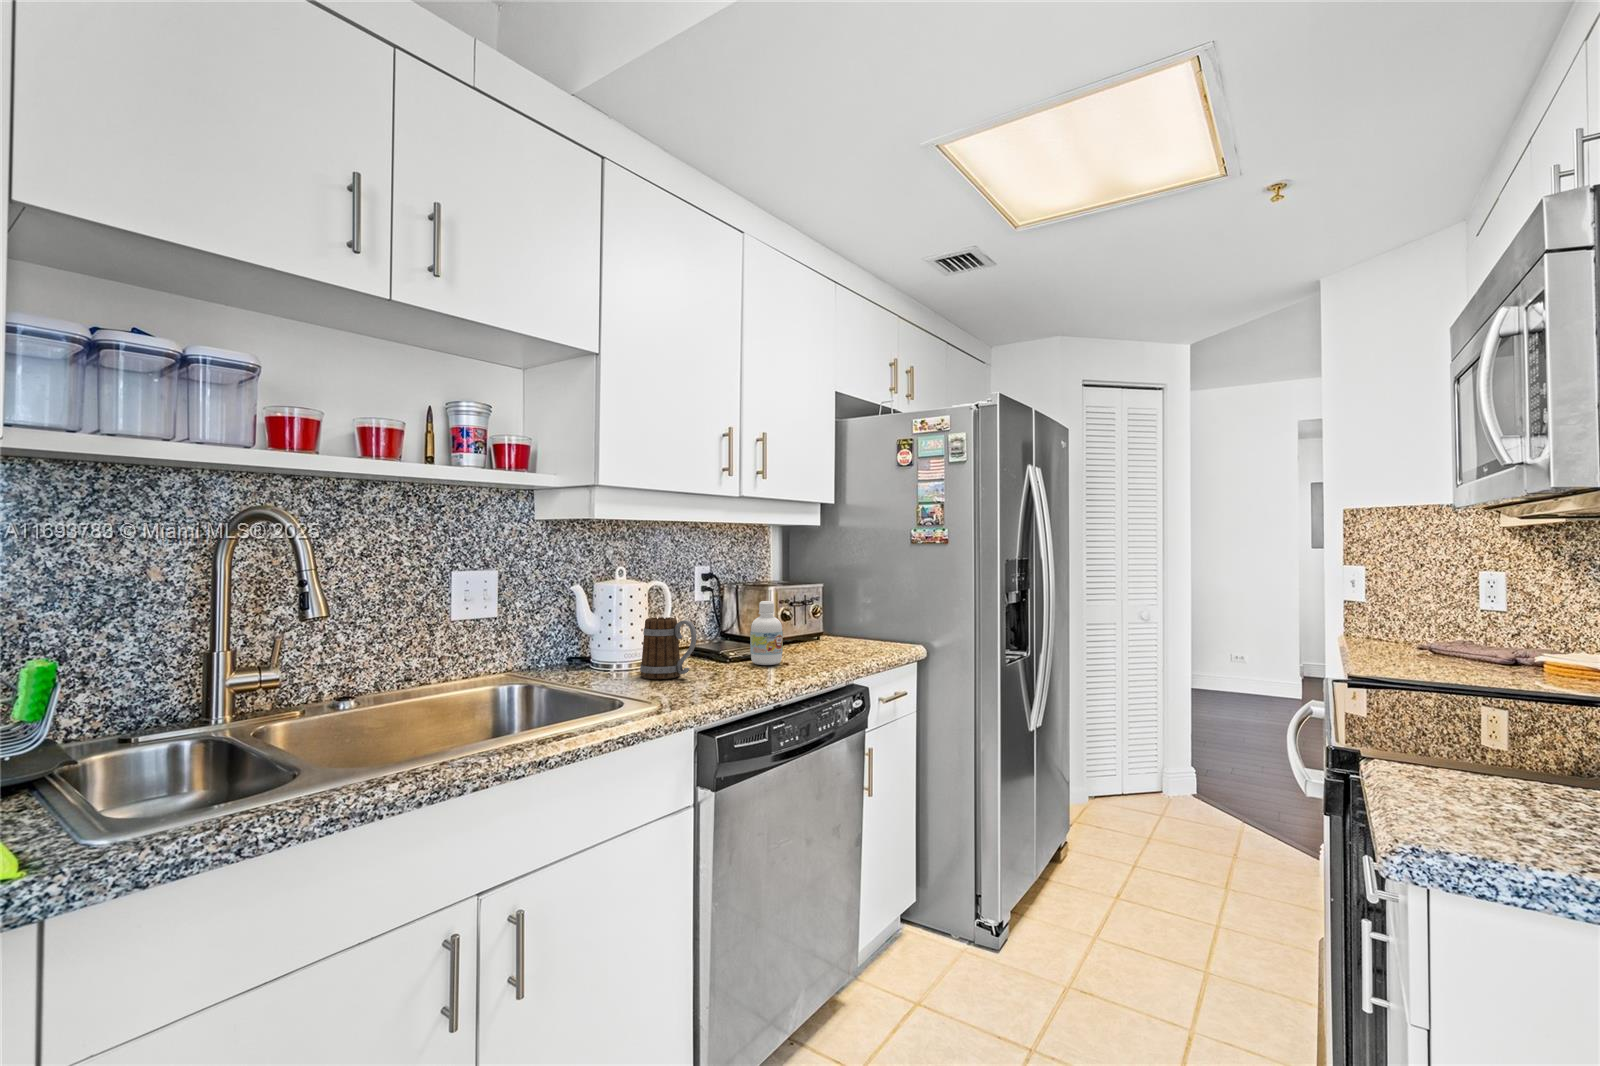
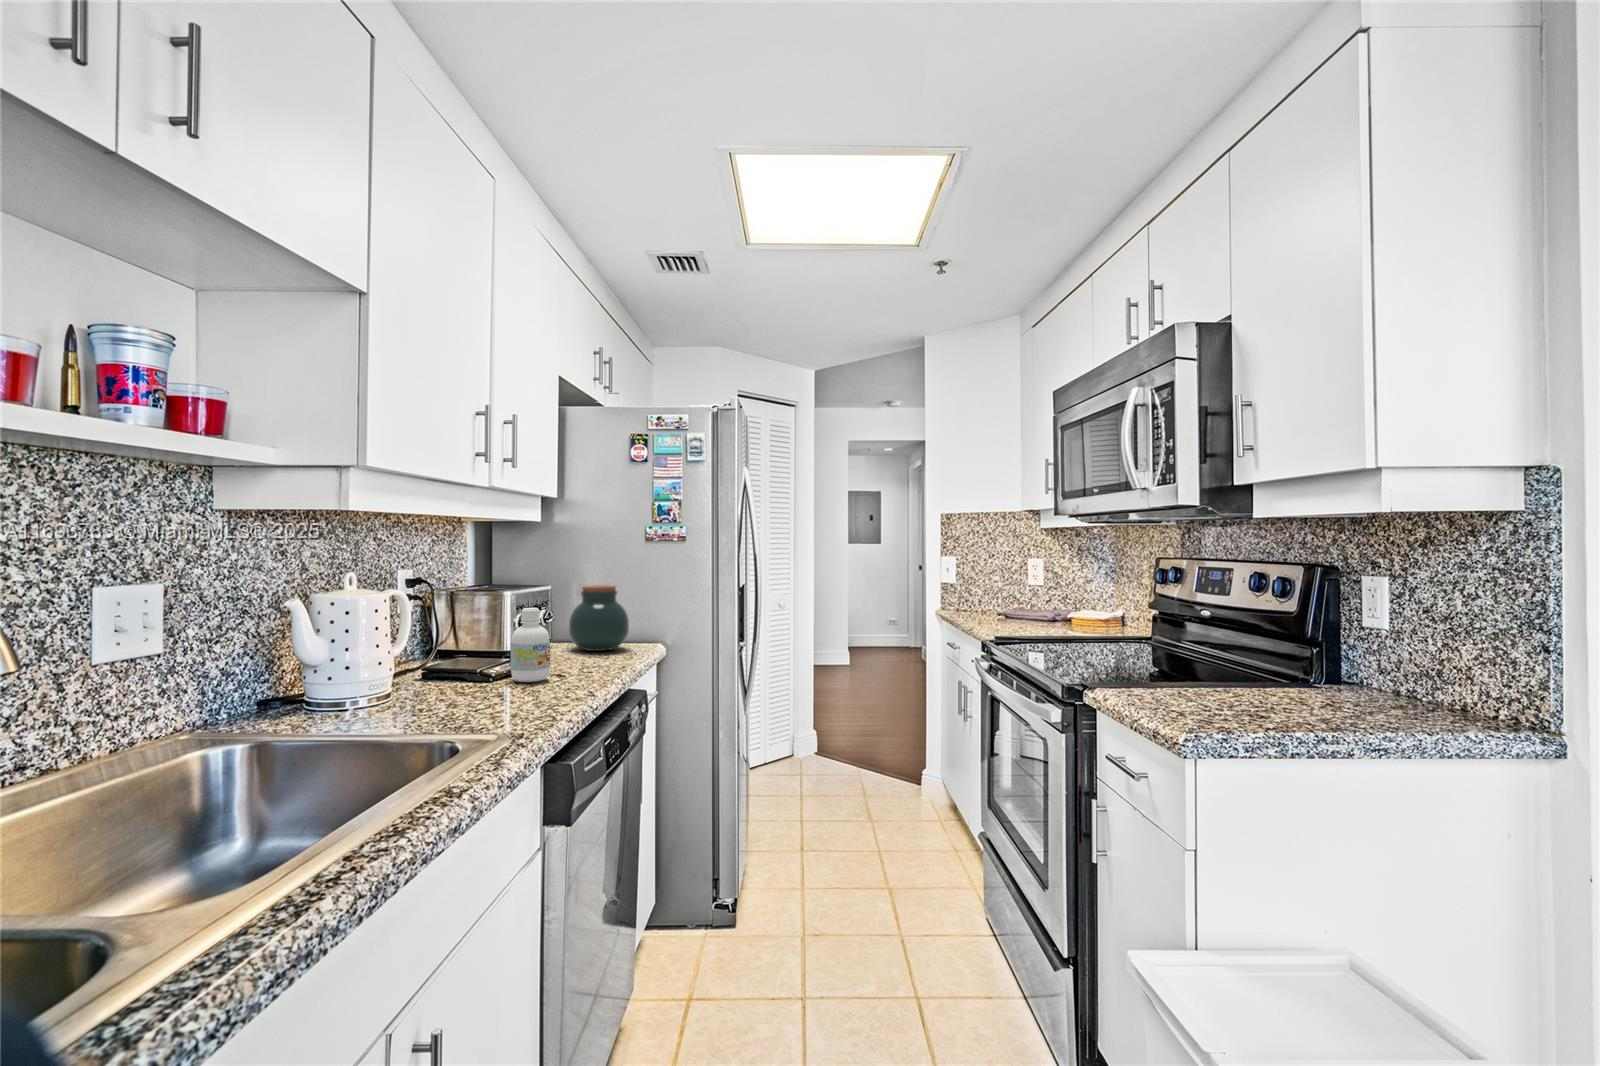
jar: none [838,585,892,646] -> present [569,585,629,651]
mug: present [640,617,697,679] -> none [397,635,479,715]

